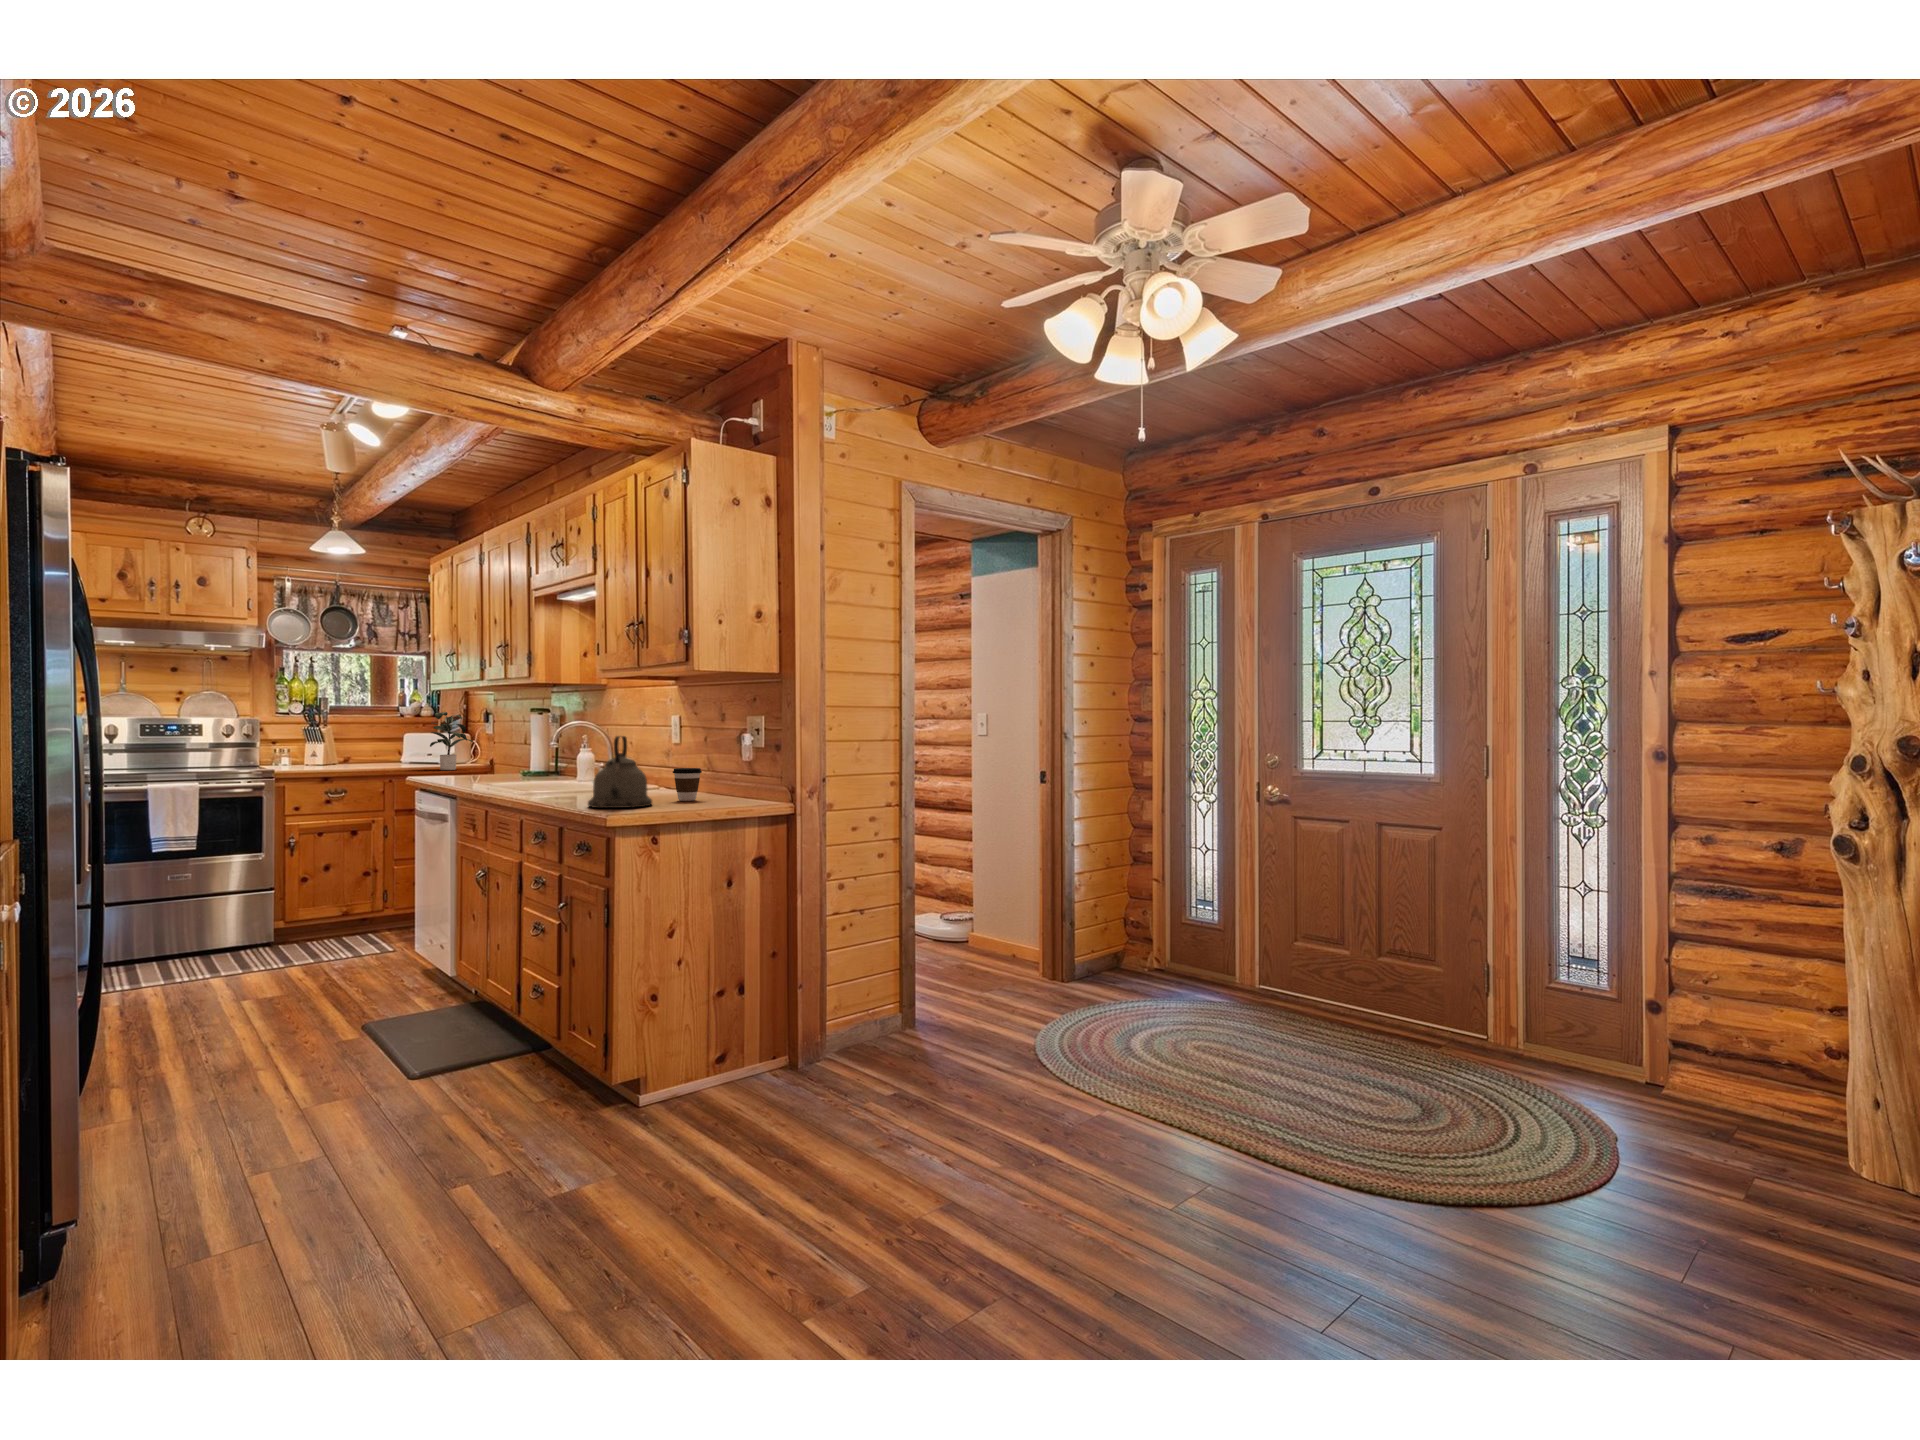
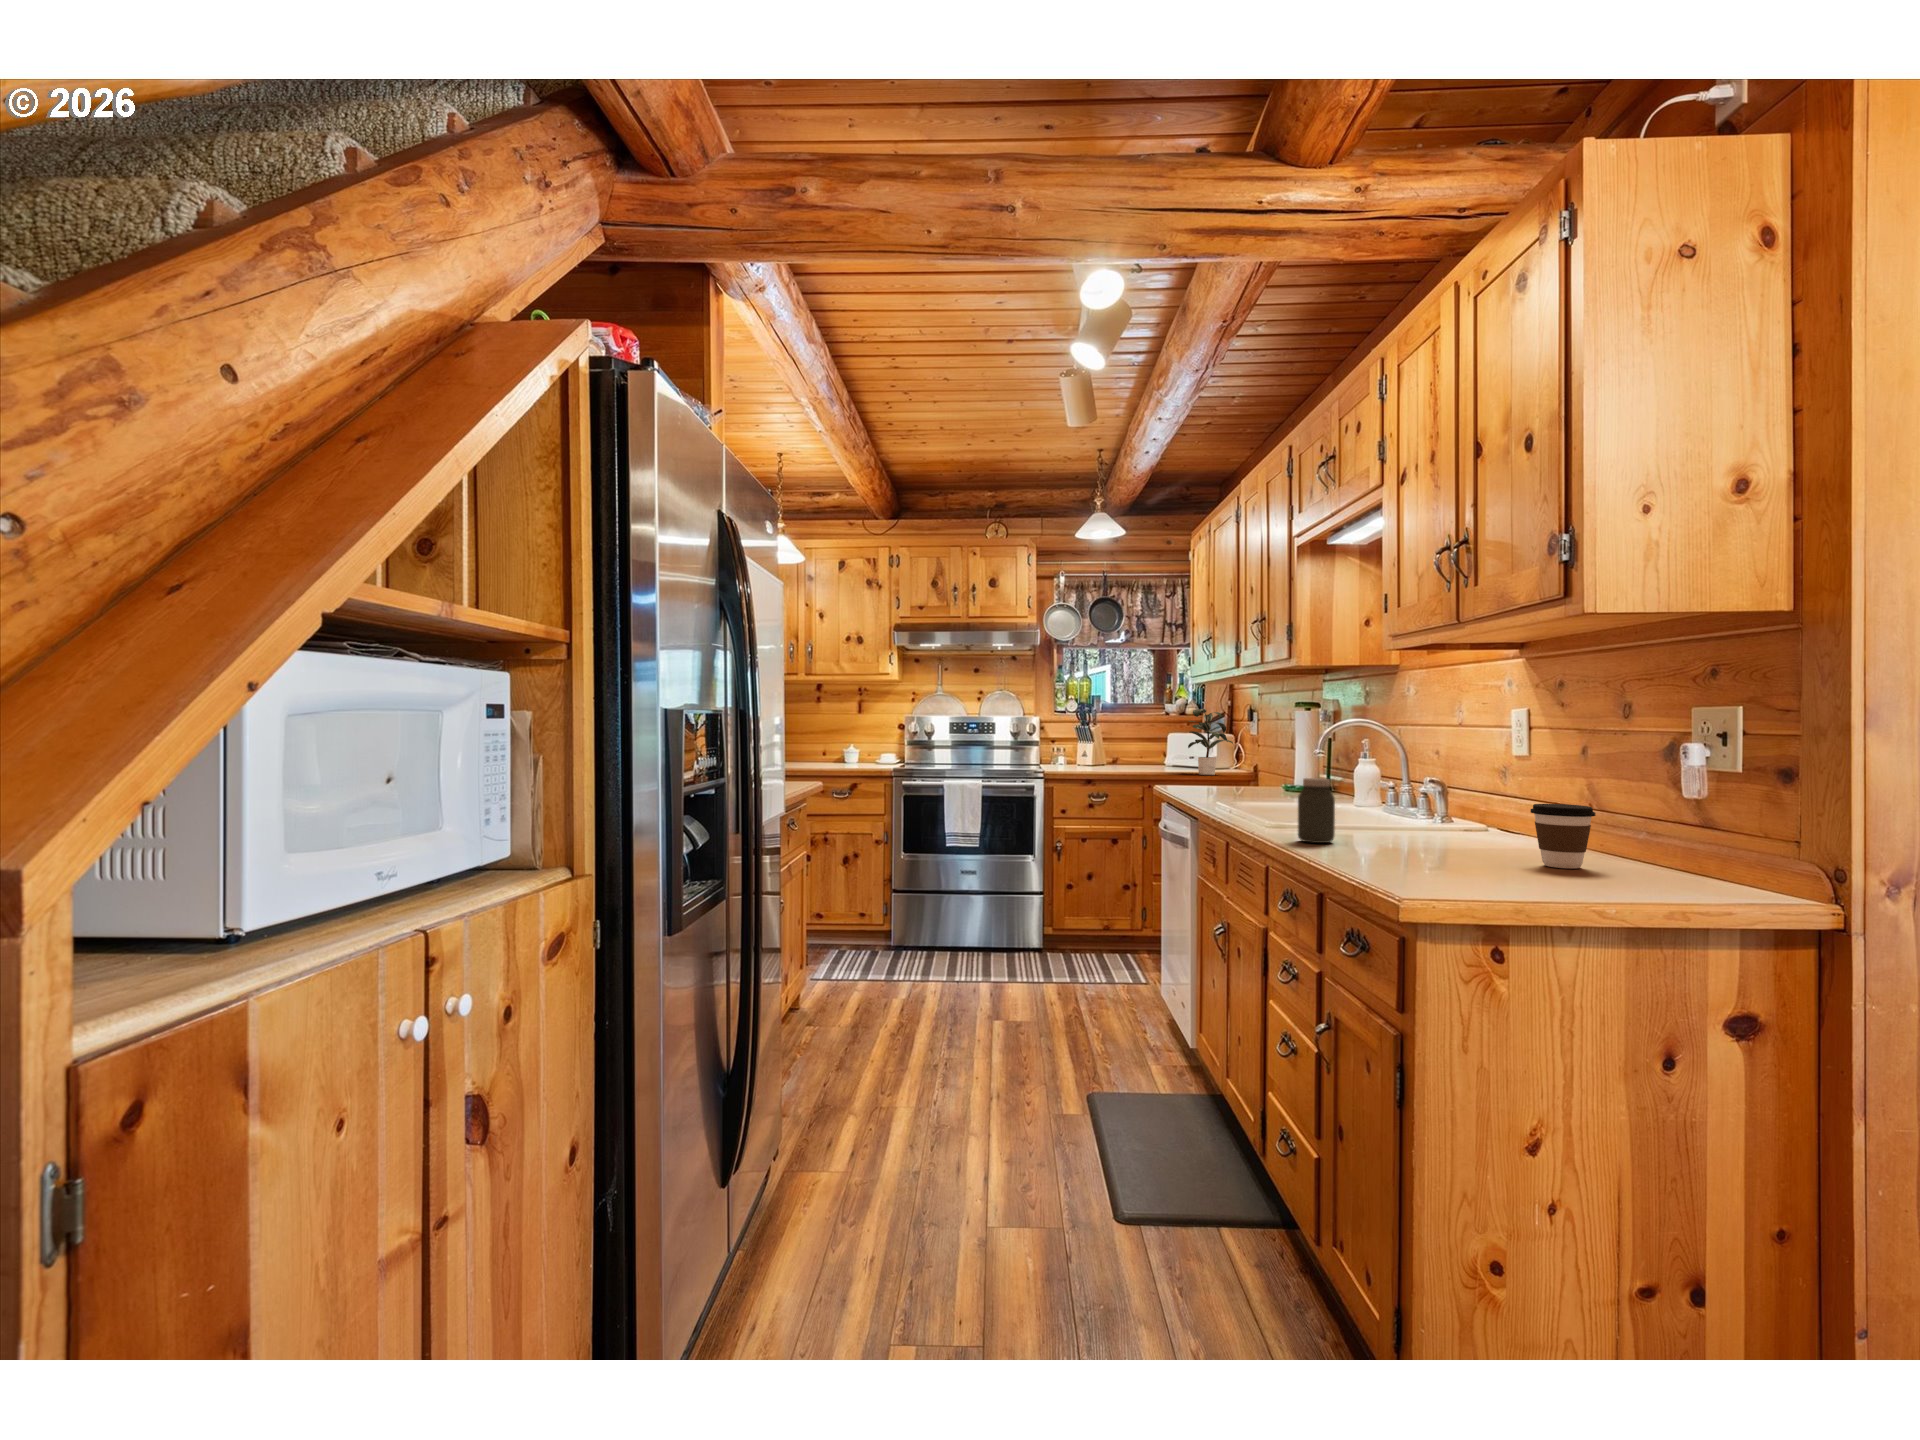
kettle: present [588,736,652,808] -> none [1367,741,1494,878]
jar: none [544,761,568,801] -> present [1298,778,1335,843]

